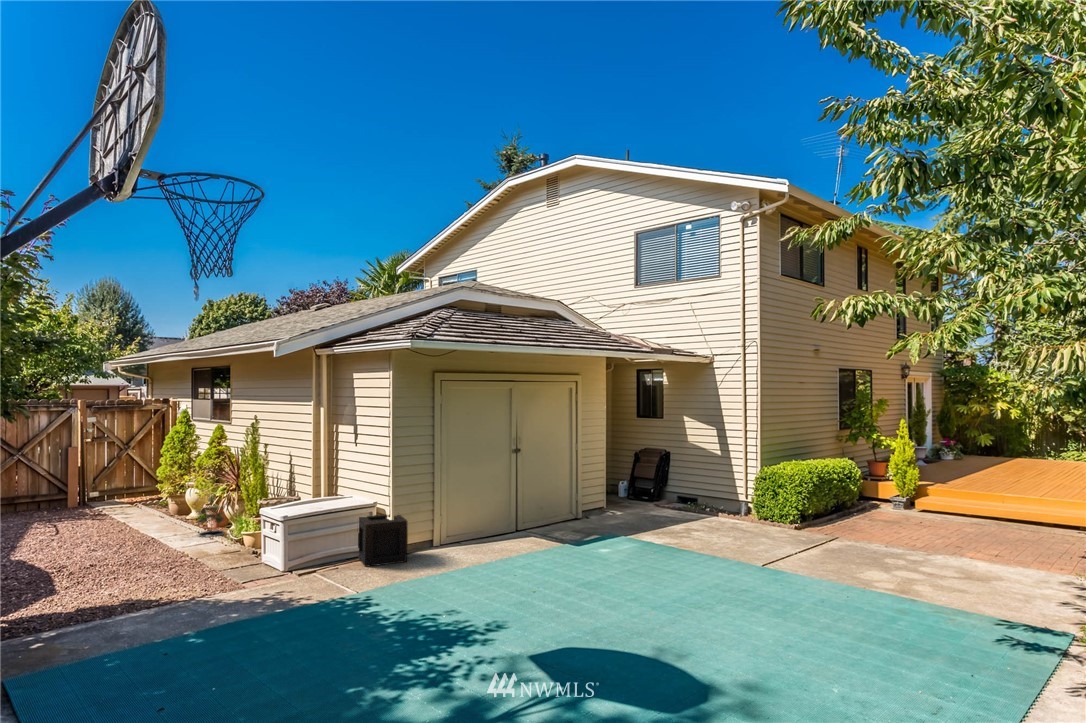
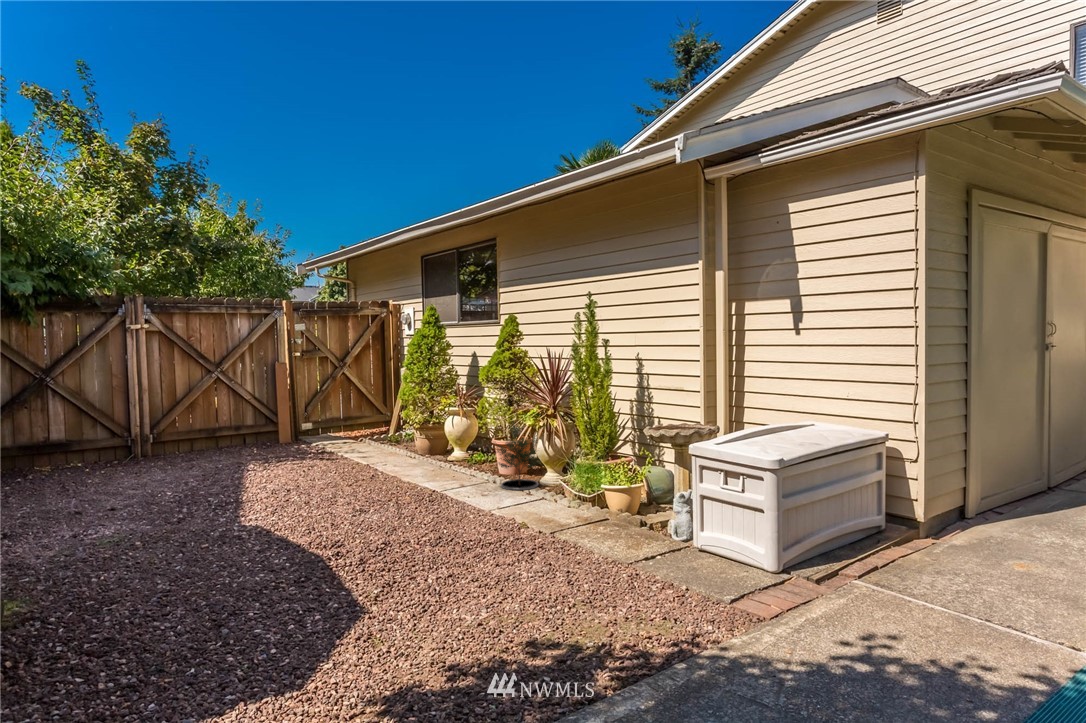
wooden crate: present [358,514,408,567] -> none [862,454,1001,565]

